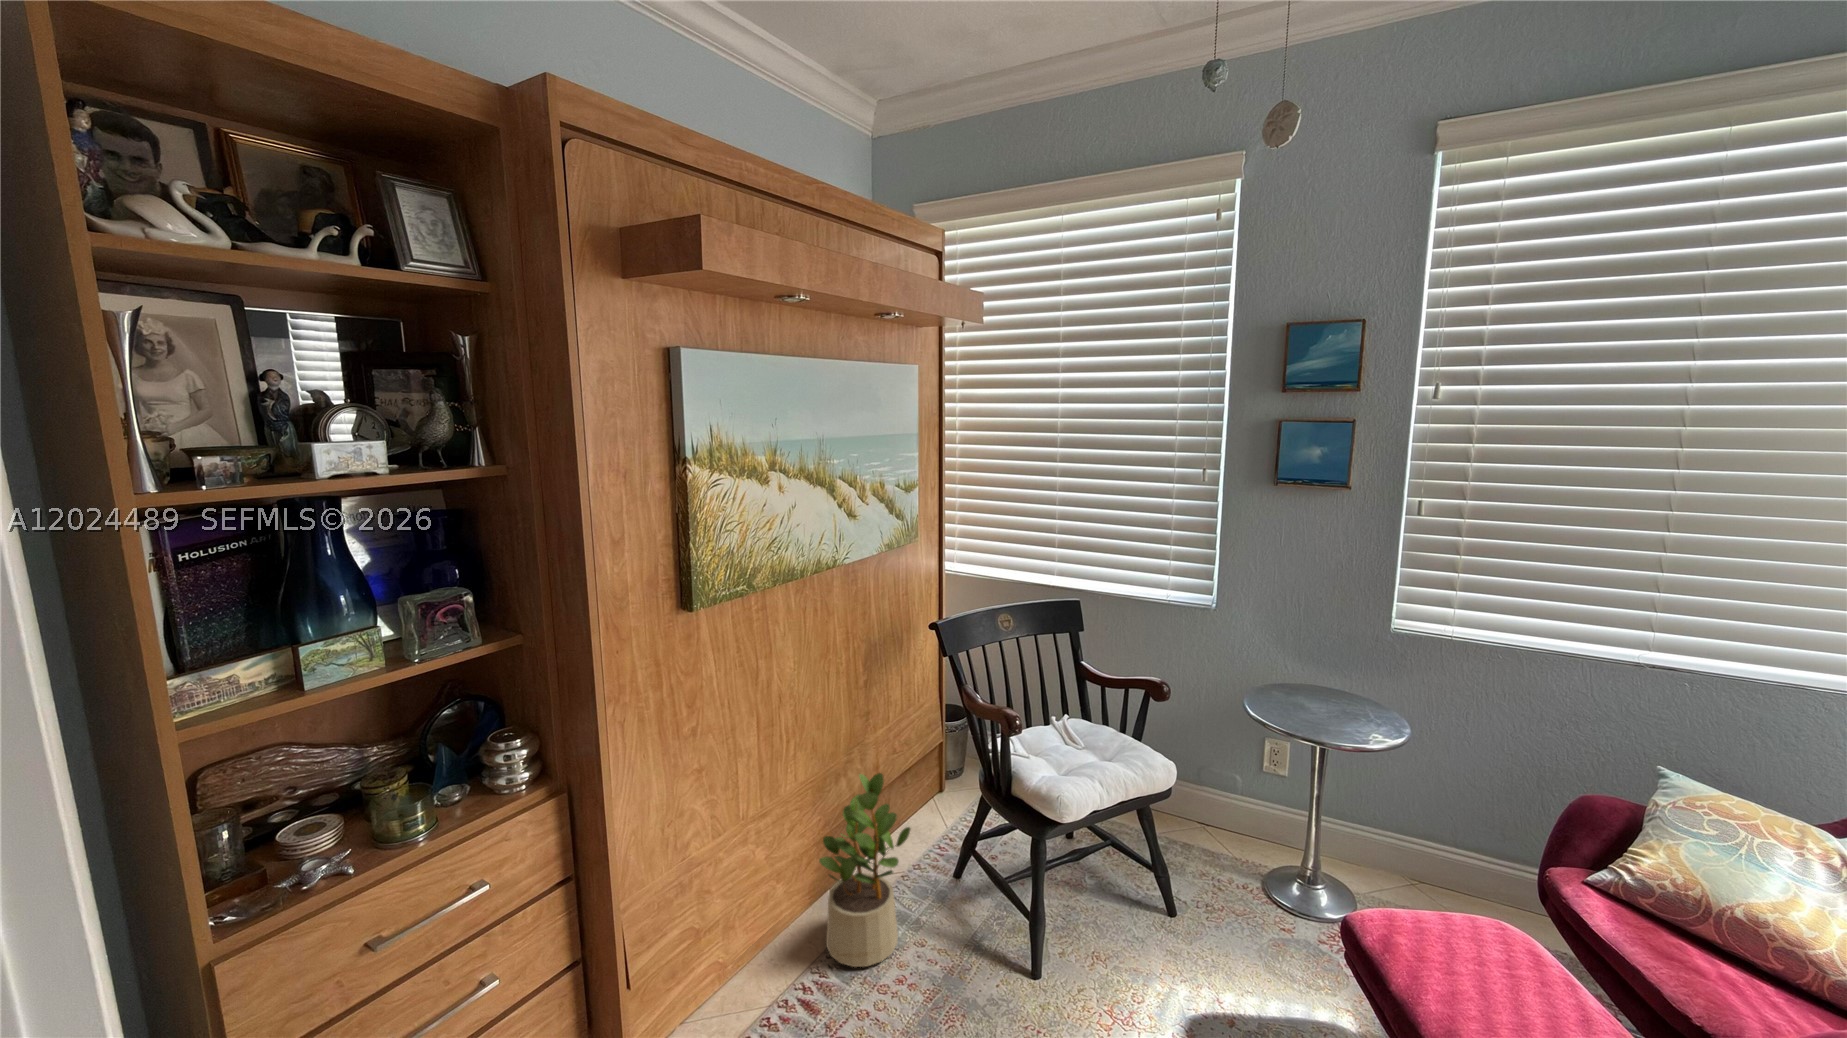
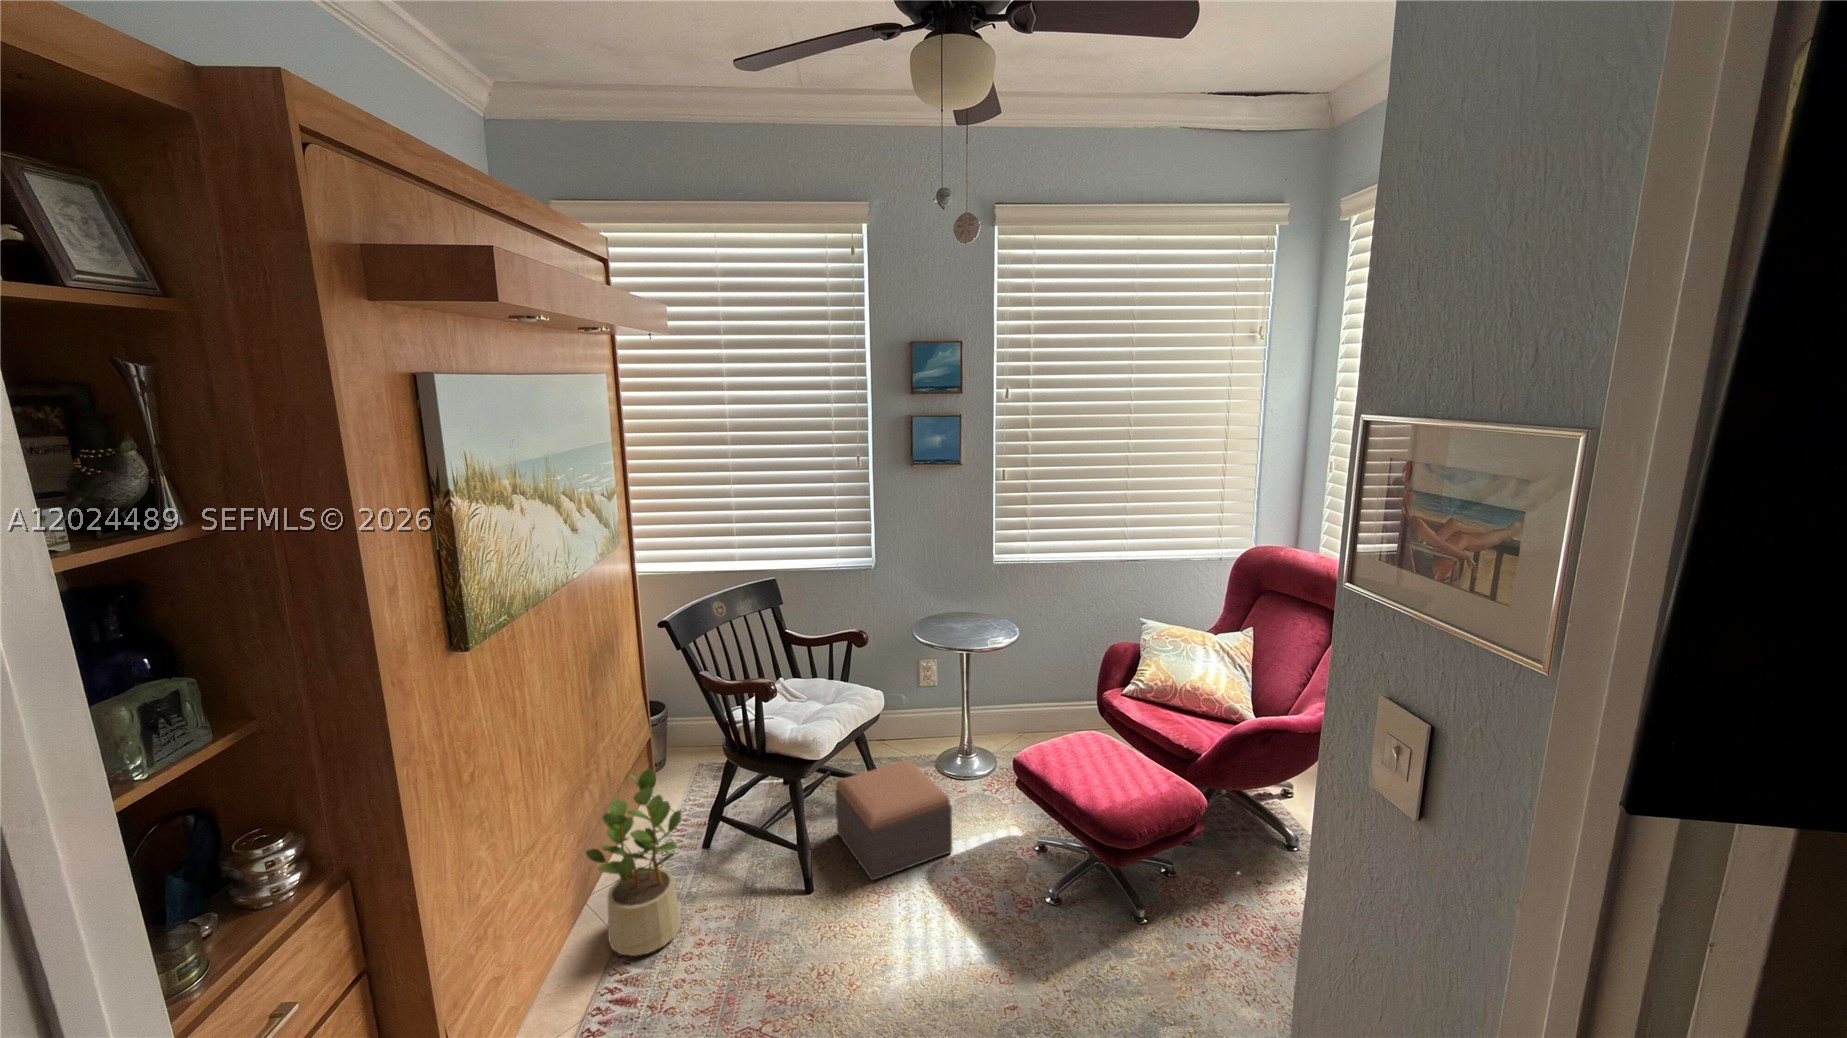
footstool: none [1099,855,1241,1008] -> present [835,760,952,881]

